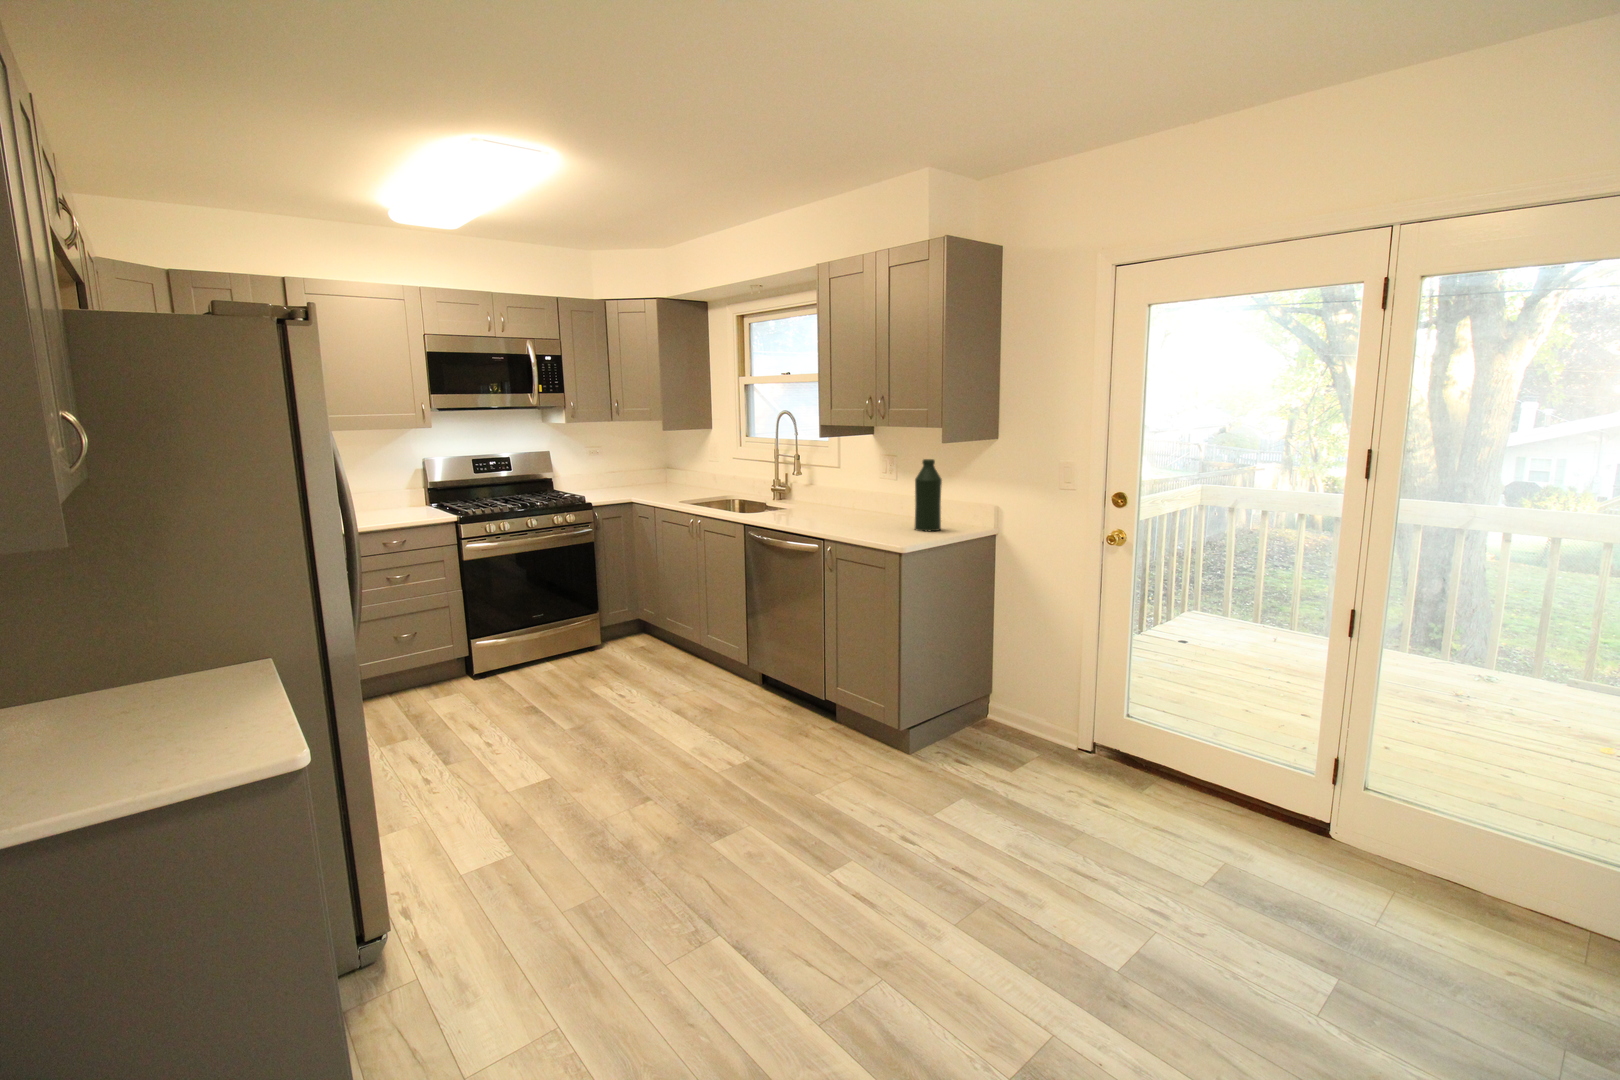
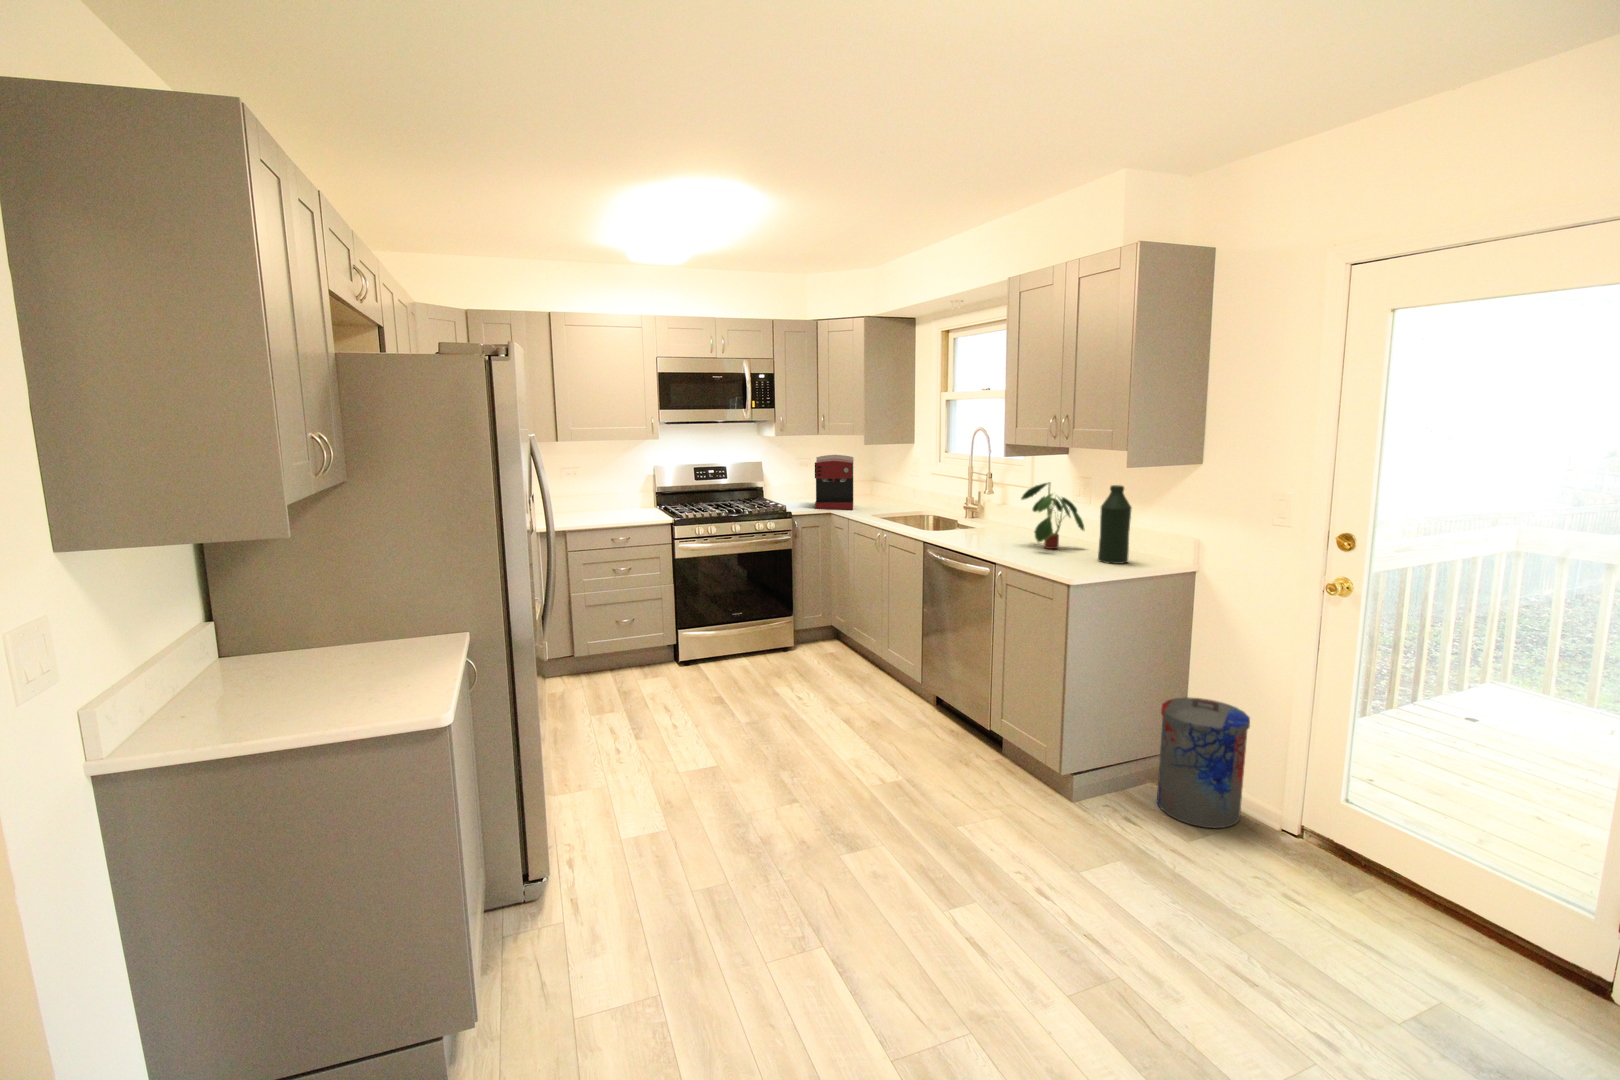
coffee maker: none [612,442,656,499] -> present [815,455,854,510]
plant: none [834,459,896,522] -> present [1021,482,1085,549]
trash can: none [980,645,1053,759] -> present [1157,697,1250,828]

